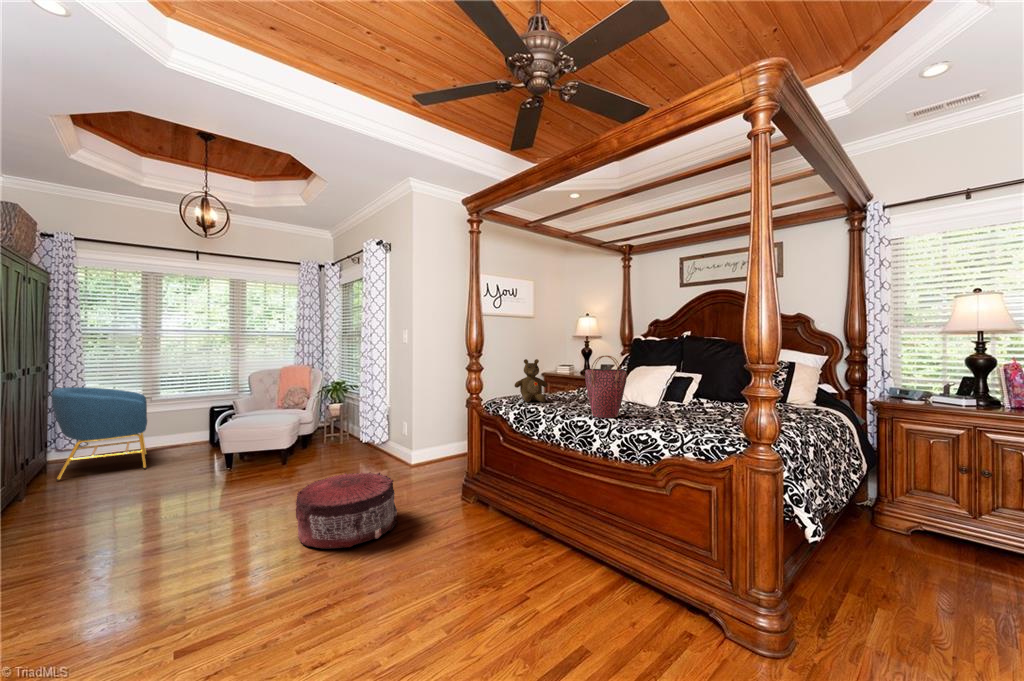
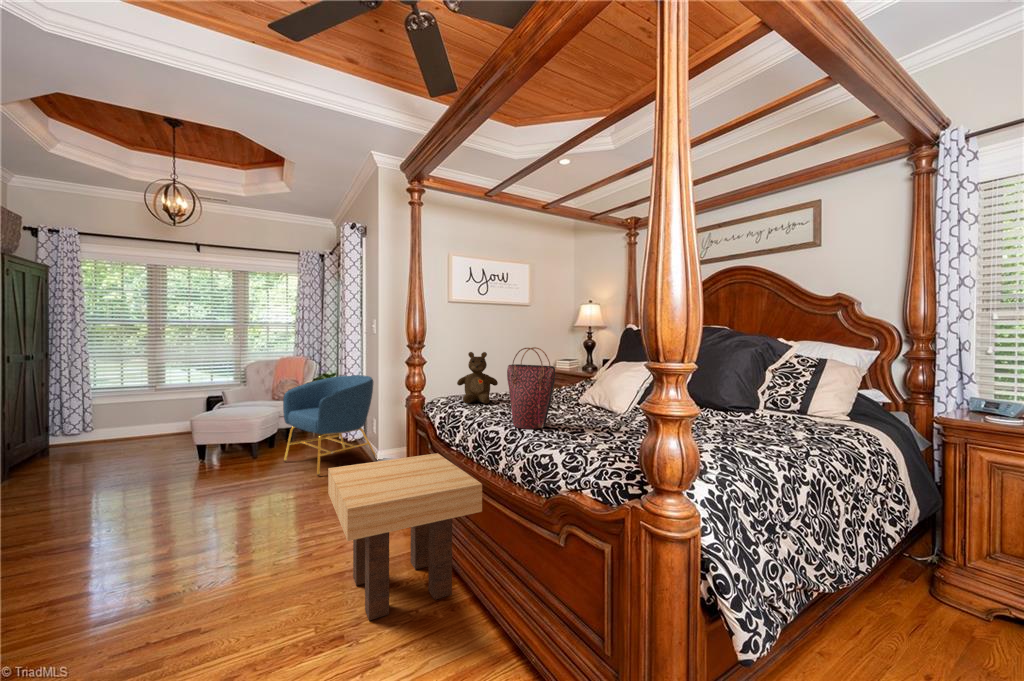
armchair: present [52,387,147,481] -> present [283,375,377,476]
side table: none [439,444,575,572] -> present [328,453,482,621]
pouf: present [296,473,398,549] -> none [185,476,307,567]

